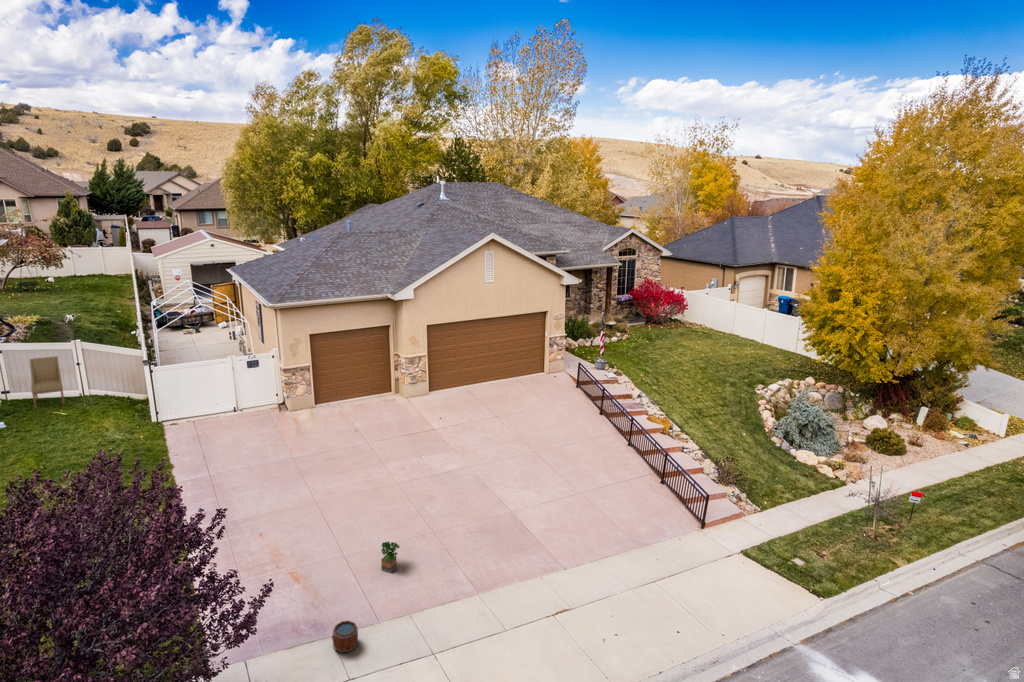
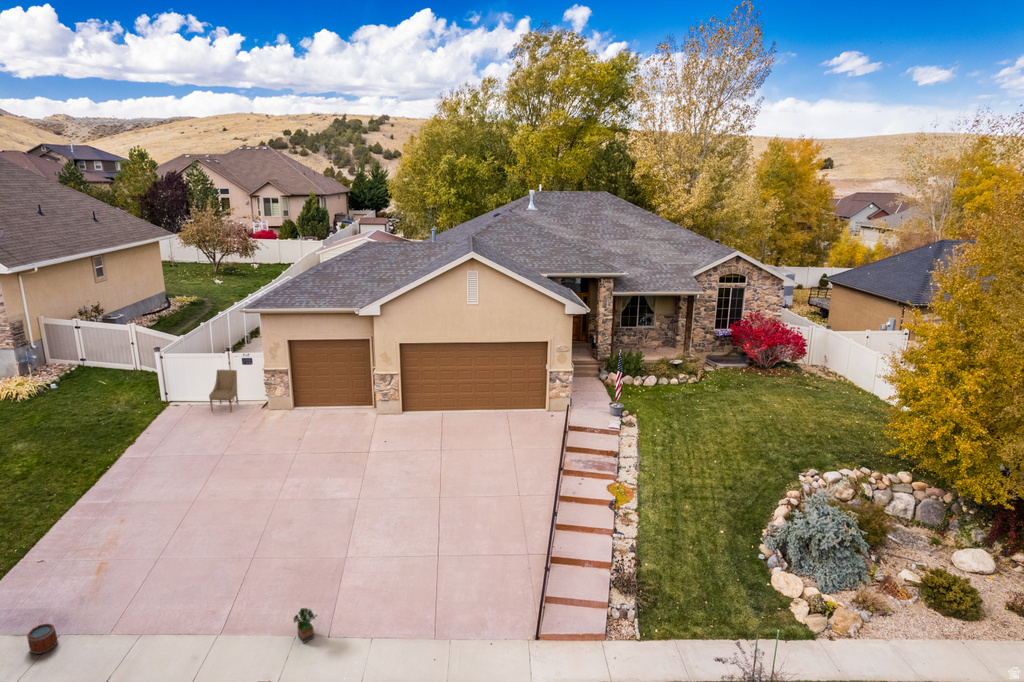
chair: present [30,356,64,408] -> present [209,370,238,412]
potted tree: present [381,542,400,573] -> present [294,608,317,643]

